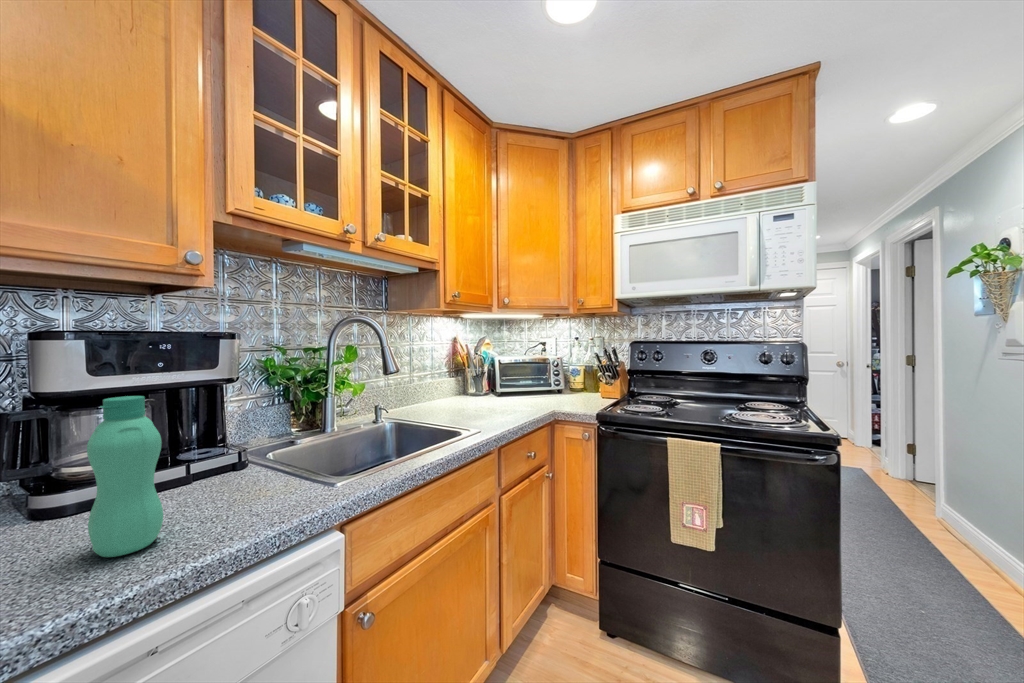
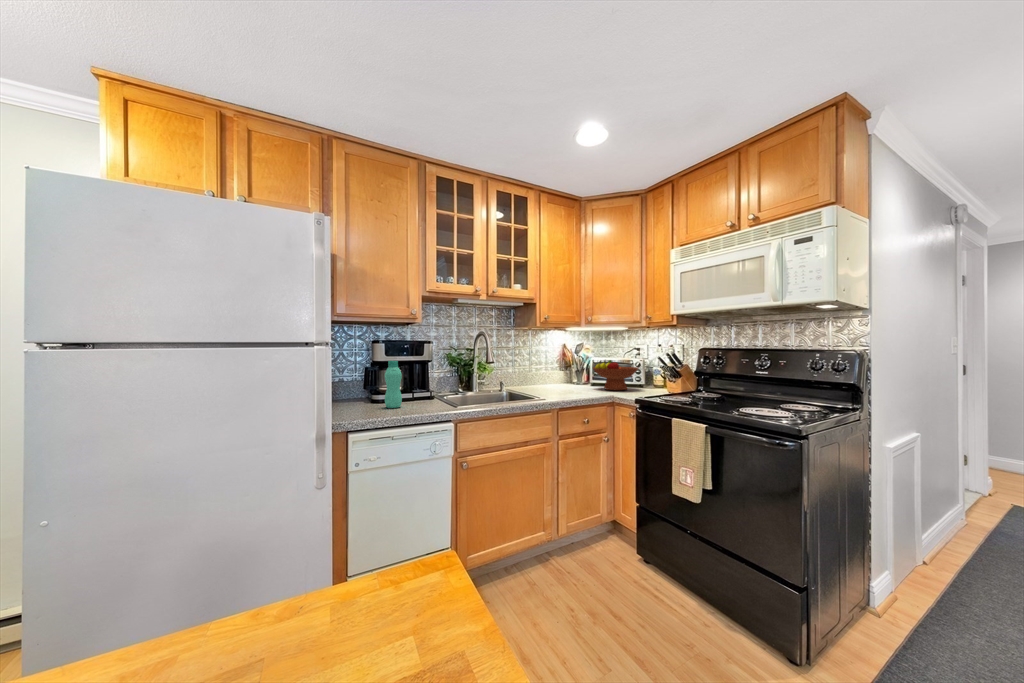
fruit bowl: none [508,360,573,404] -> present [593,360,639,390]

